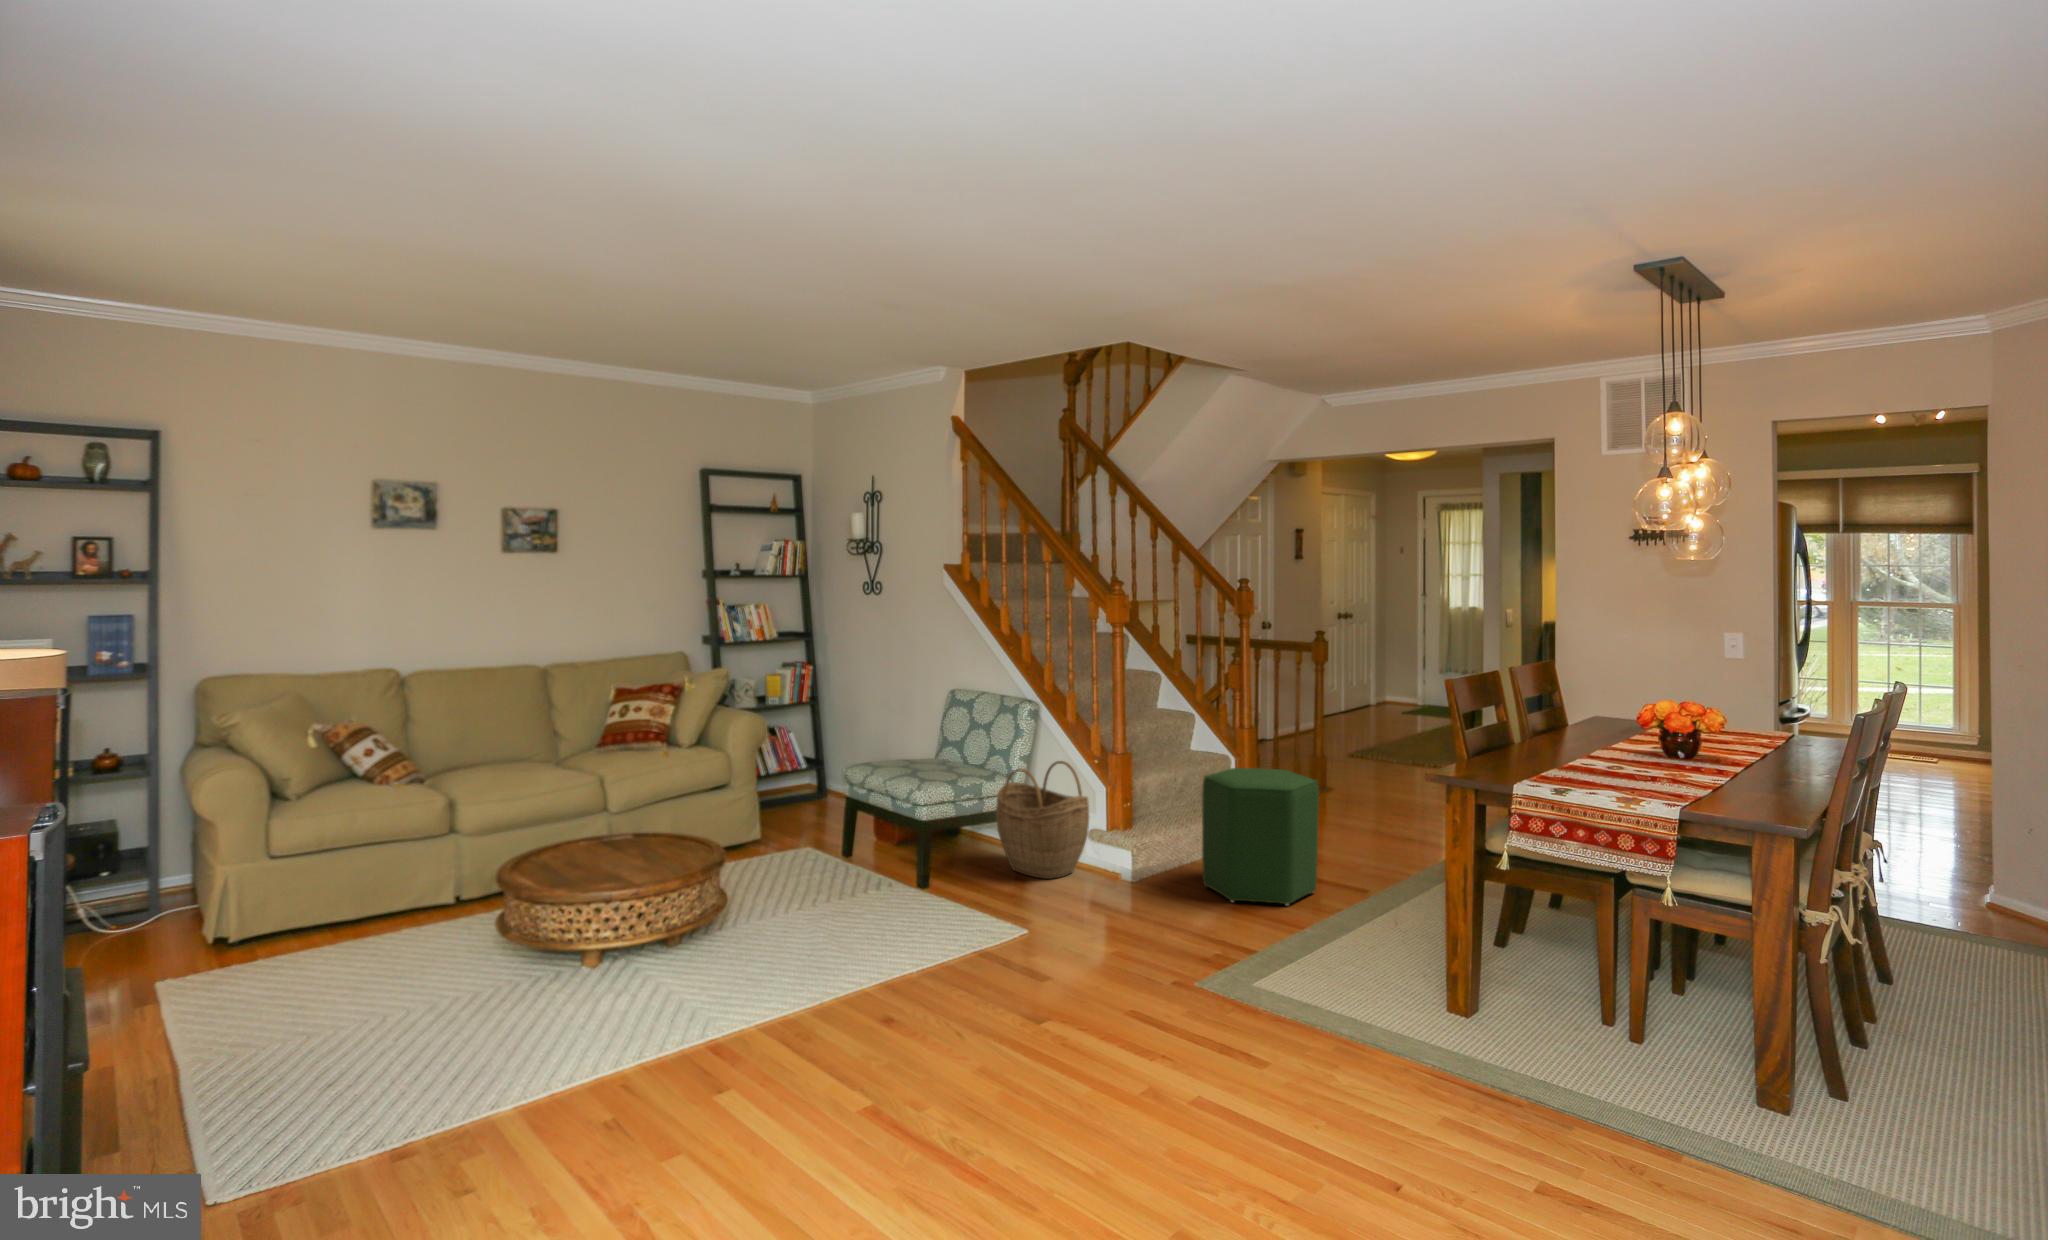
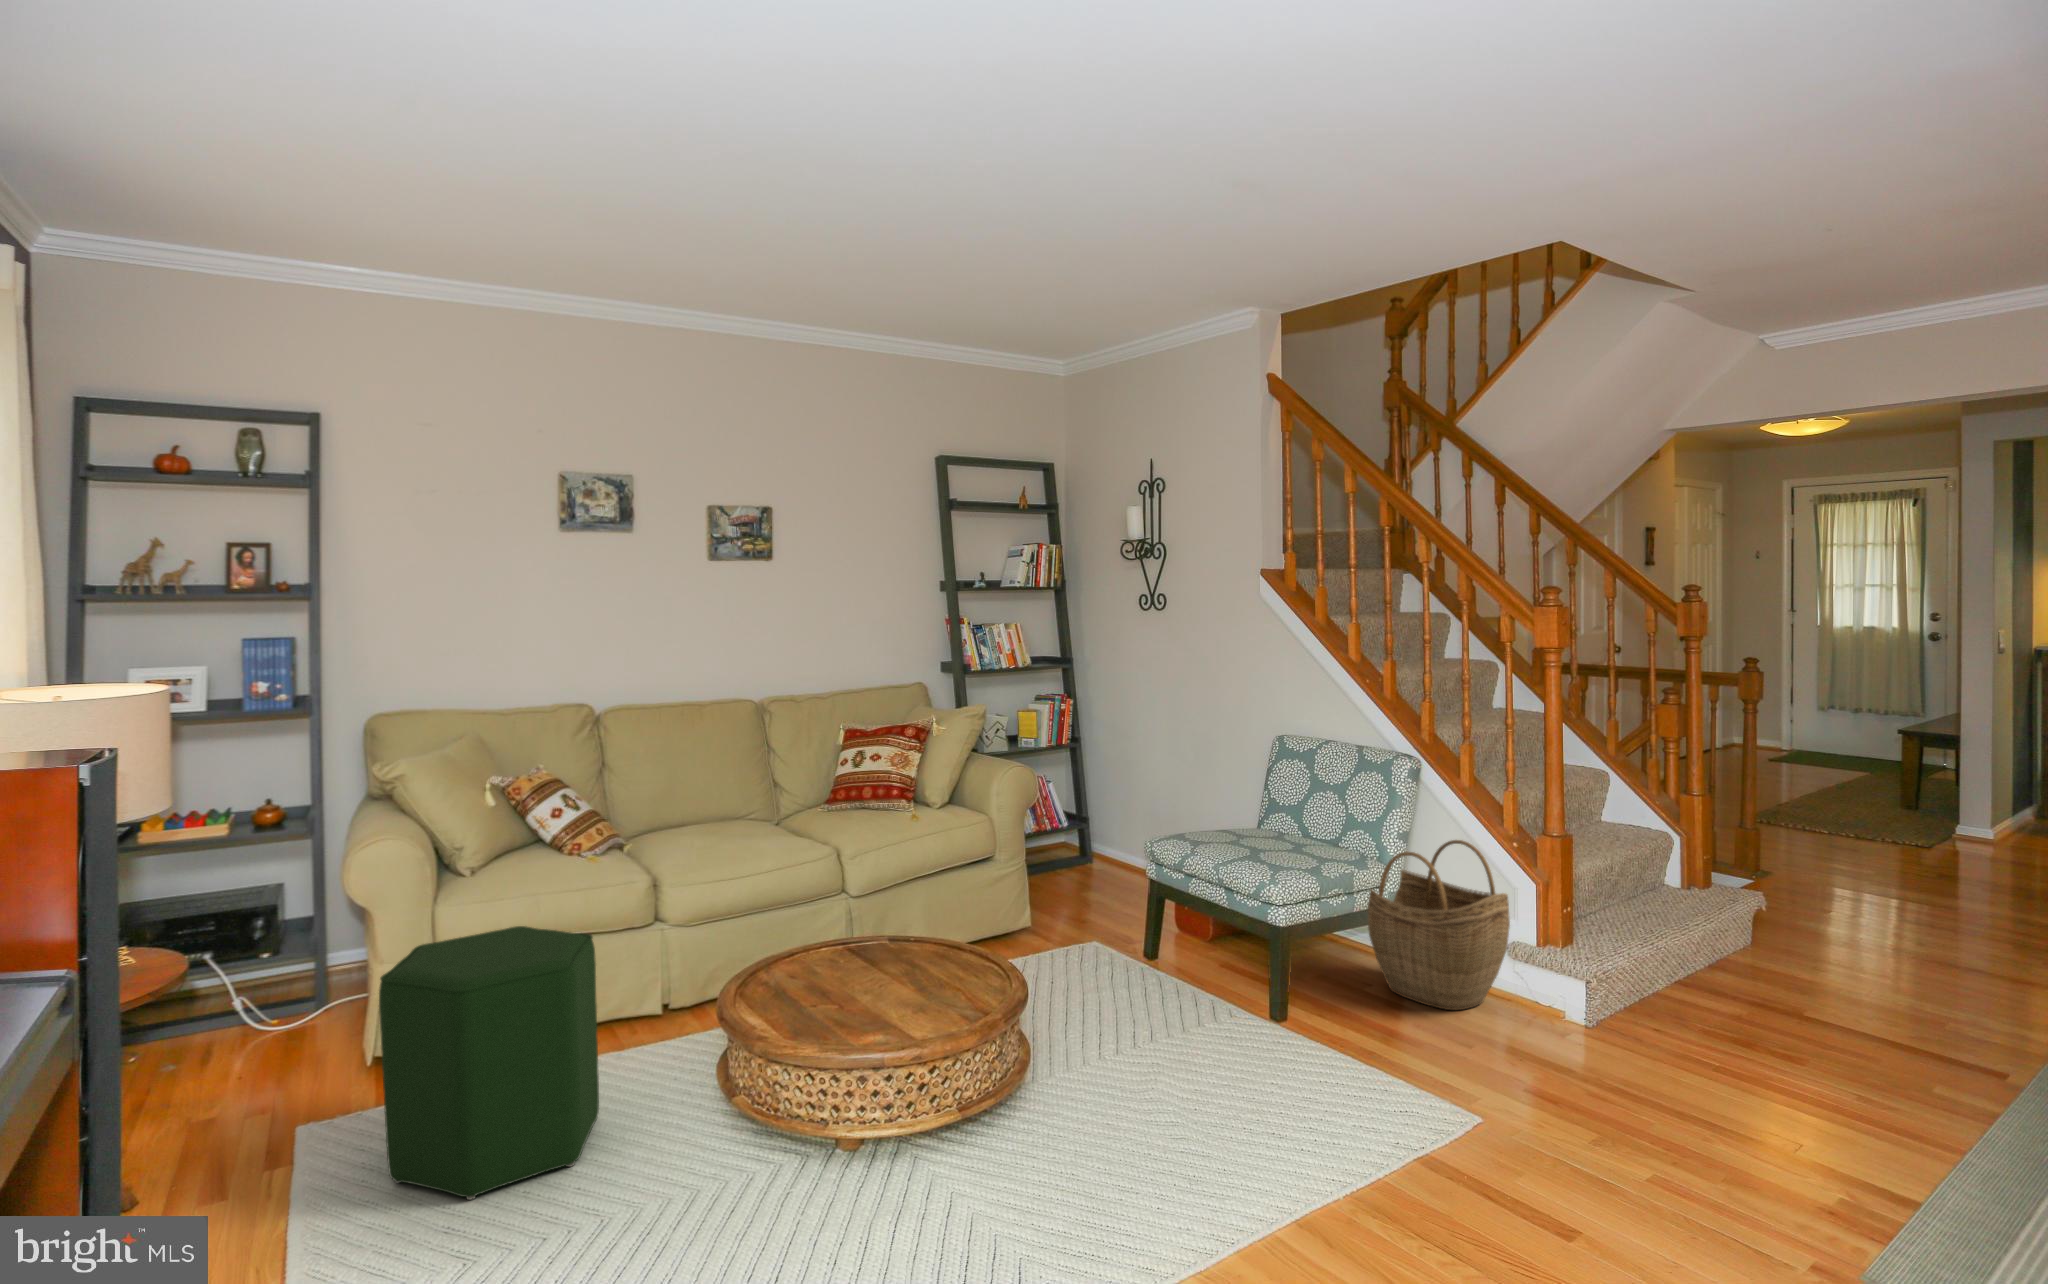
ottoman: present [1202,768,1319,906] -> present [379,926,599,1200]

